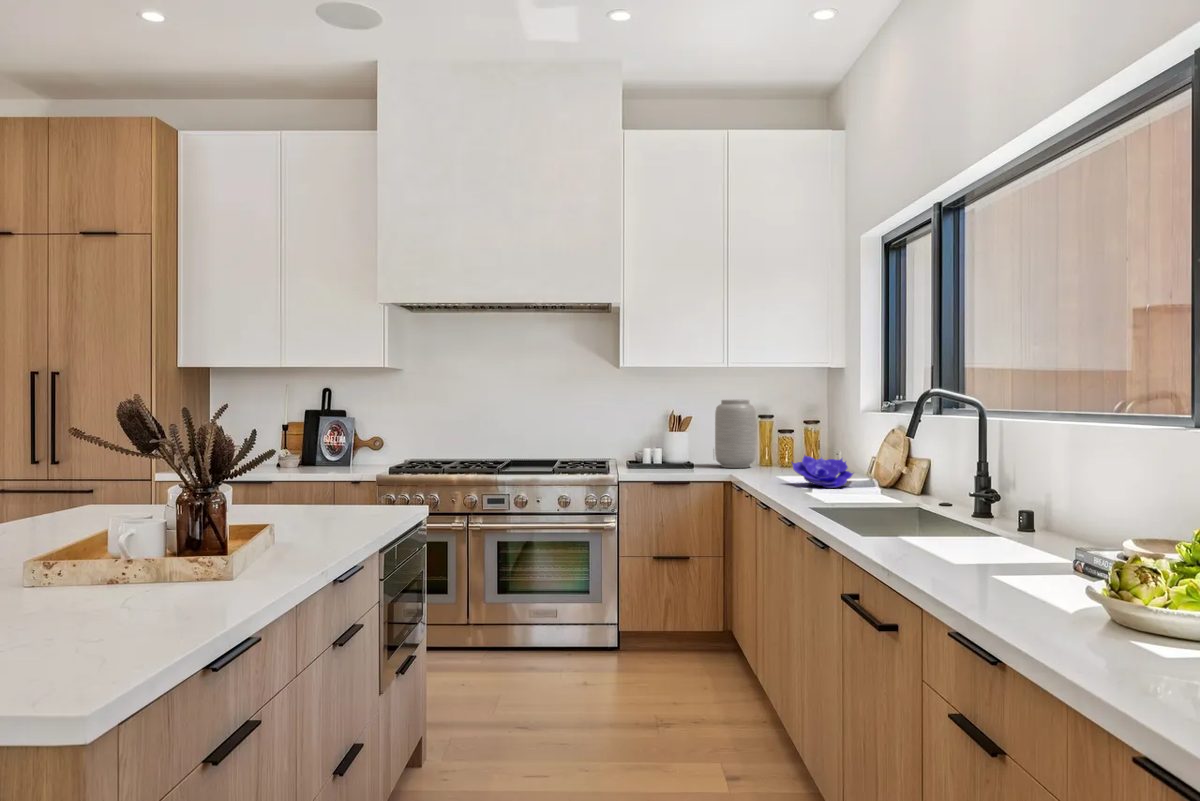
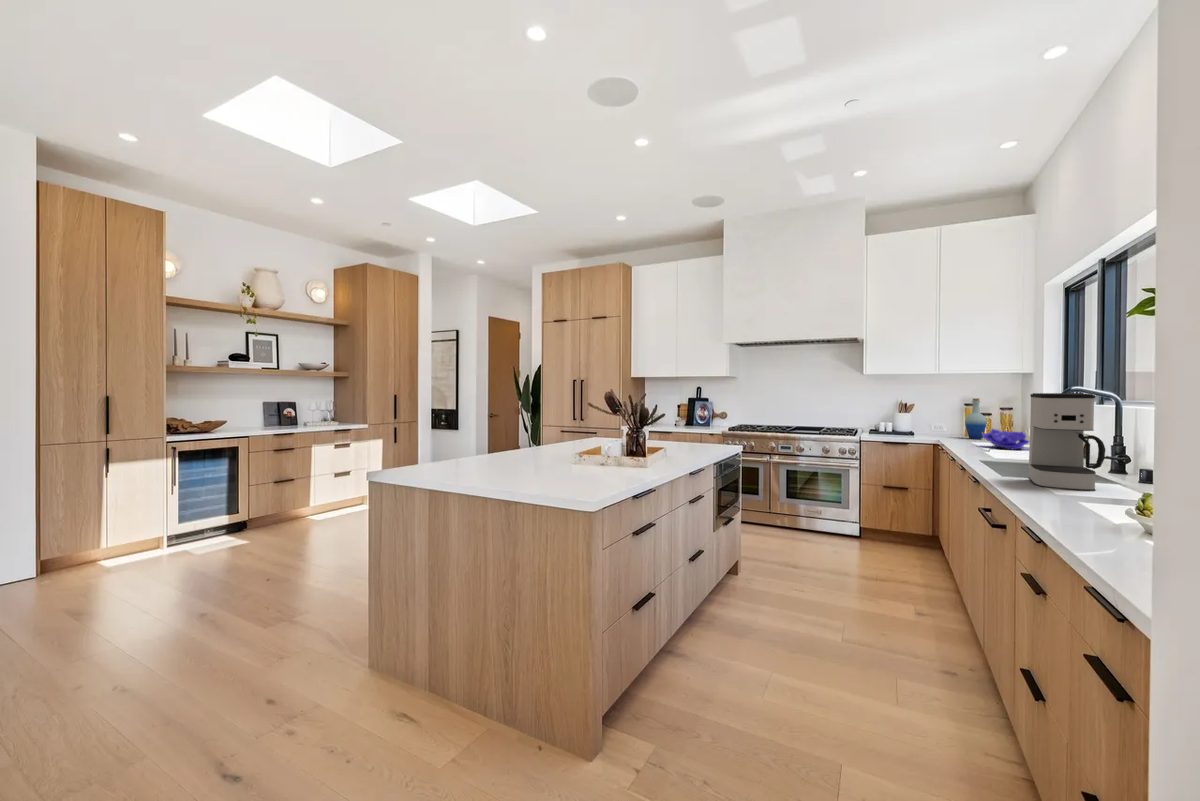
coffee maker: none [903,396,1013,568] -> present [1028,393,1105,491]
vase: present [715,400,756,468] -> none [932,393,962,436]
bottle: none [761,408,789,472] -> present [965,398,987,439]

